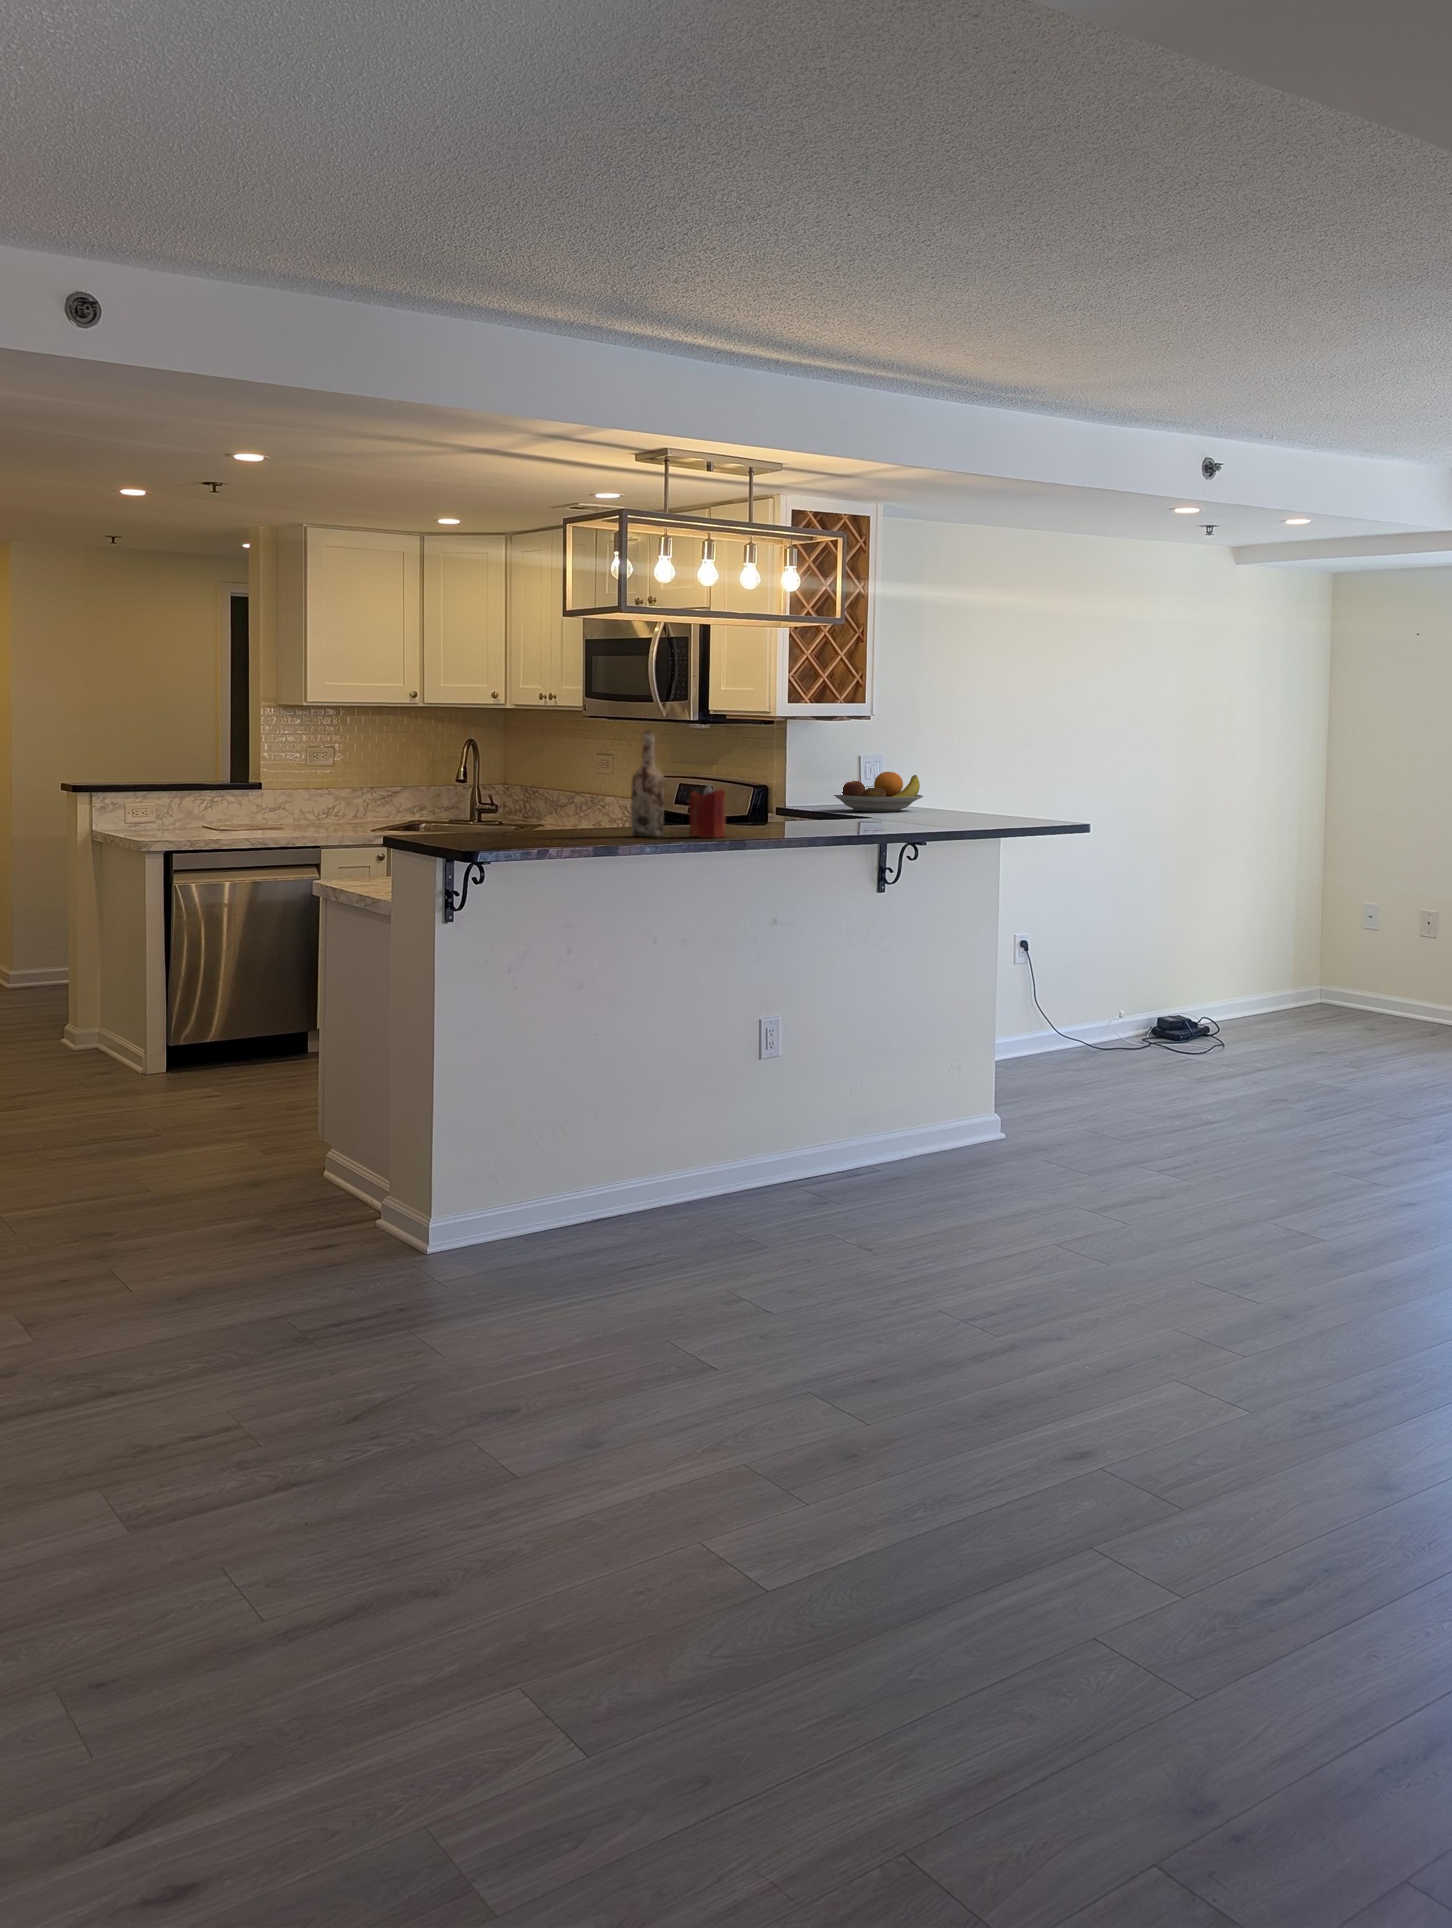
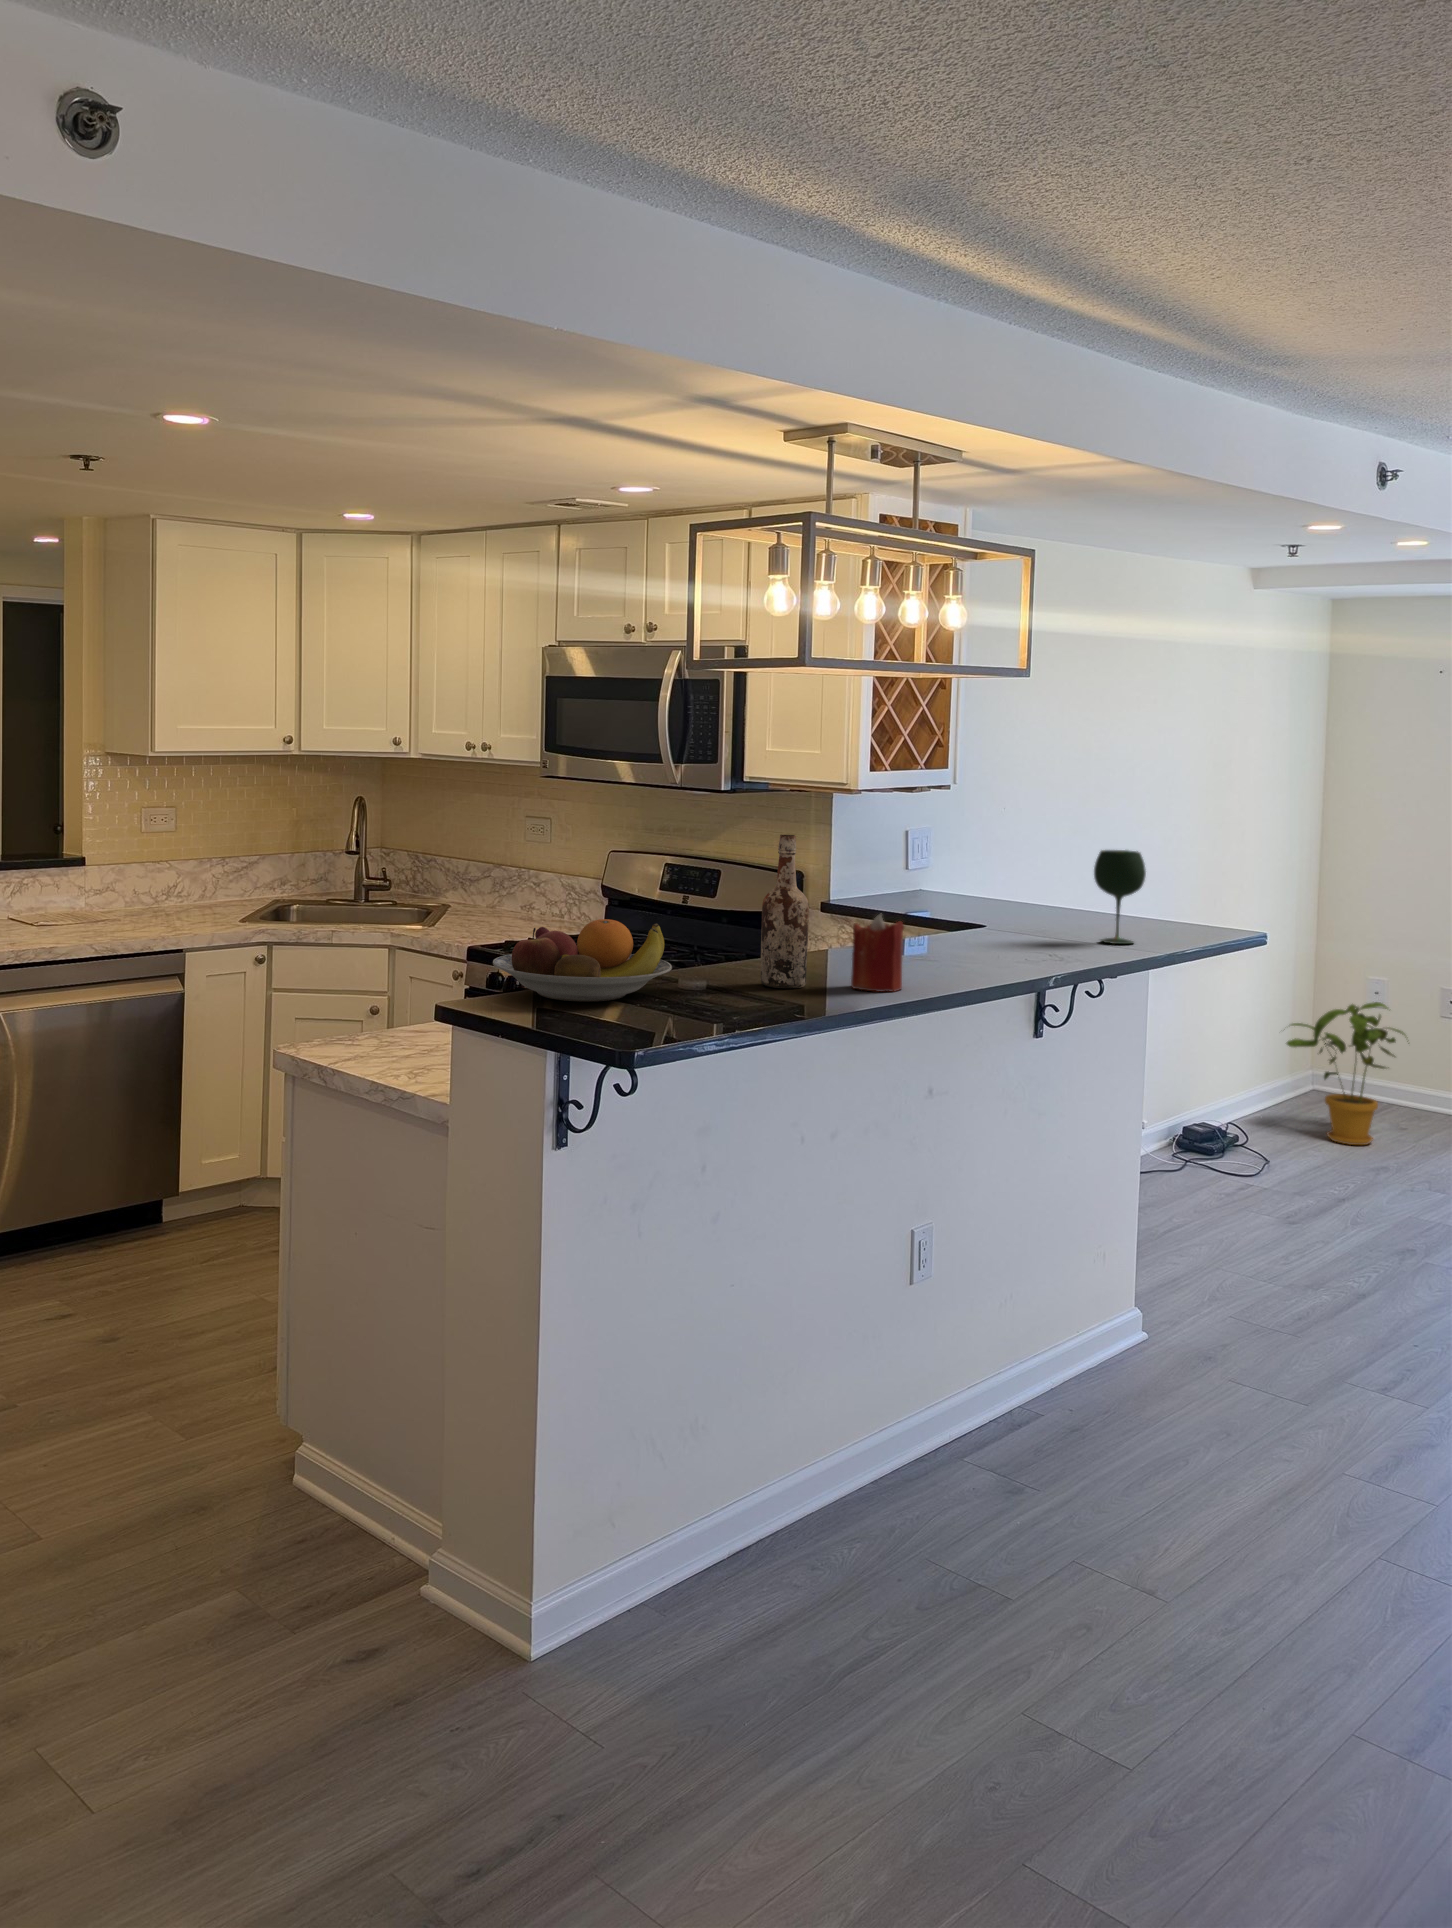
wine glass: none [931,754,968,823] -> present [1094,850,1146,944]
fruit bowl: present [834,772,923,812] -> present [493,919,672,1002]
house plant: none [1246,911,1351,1033] -> present [1287,1002,1405,1145]

